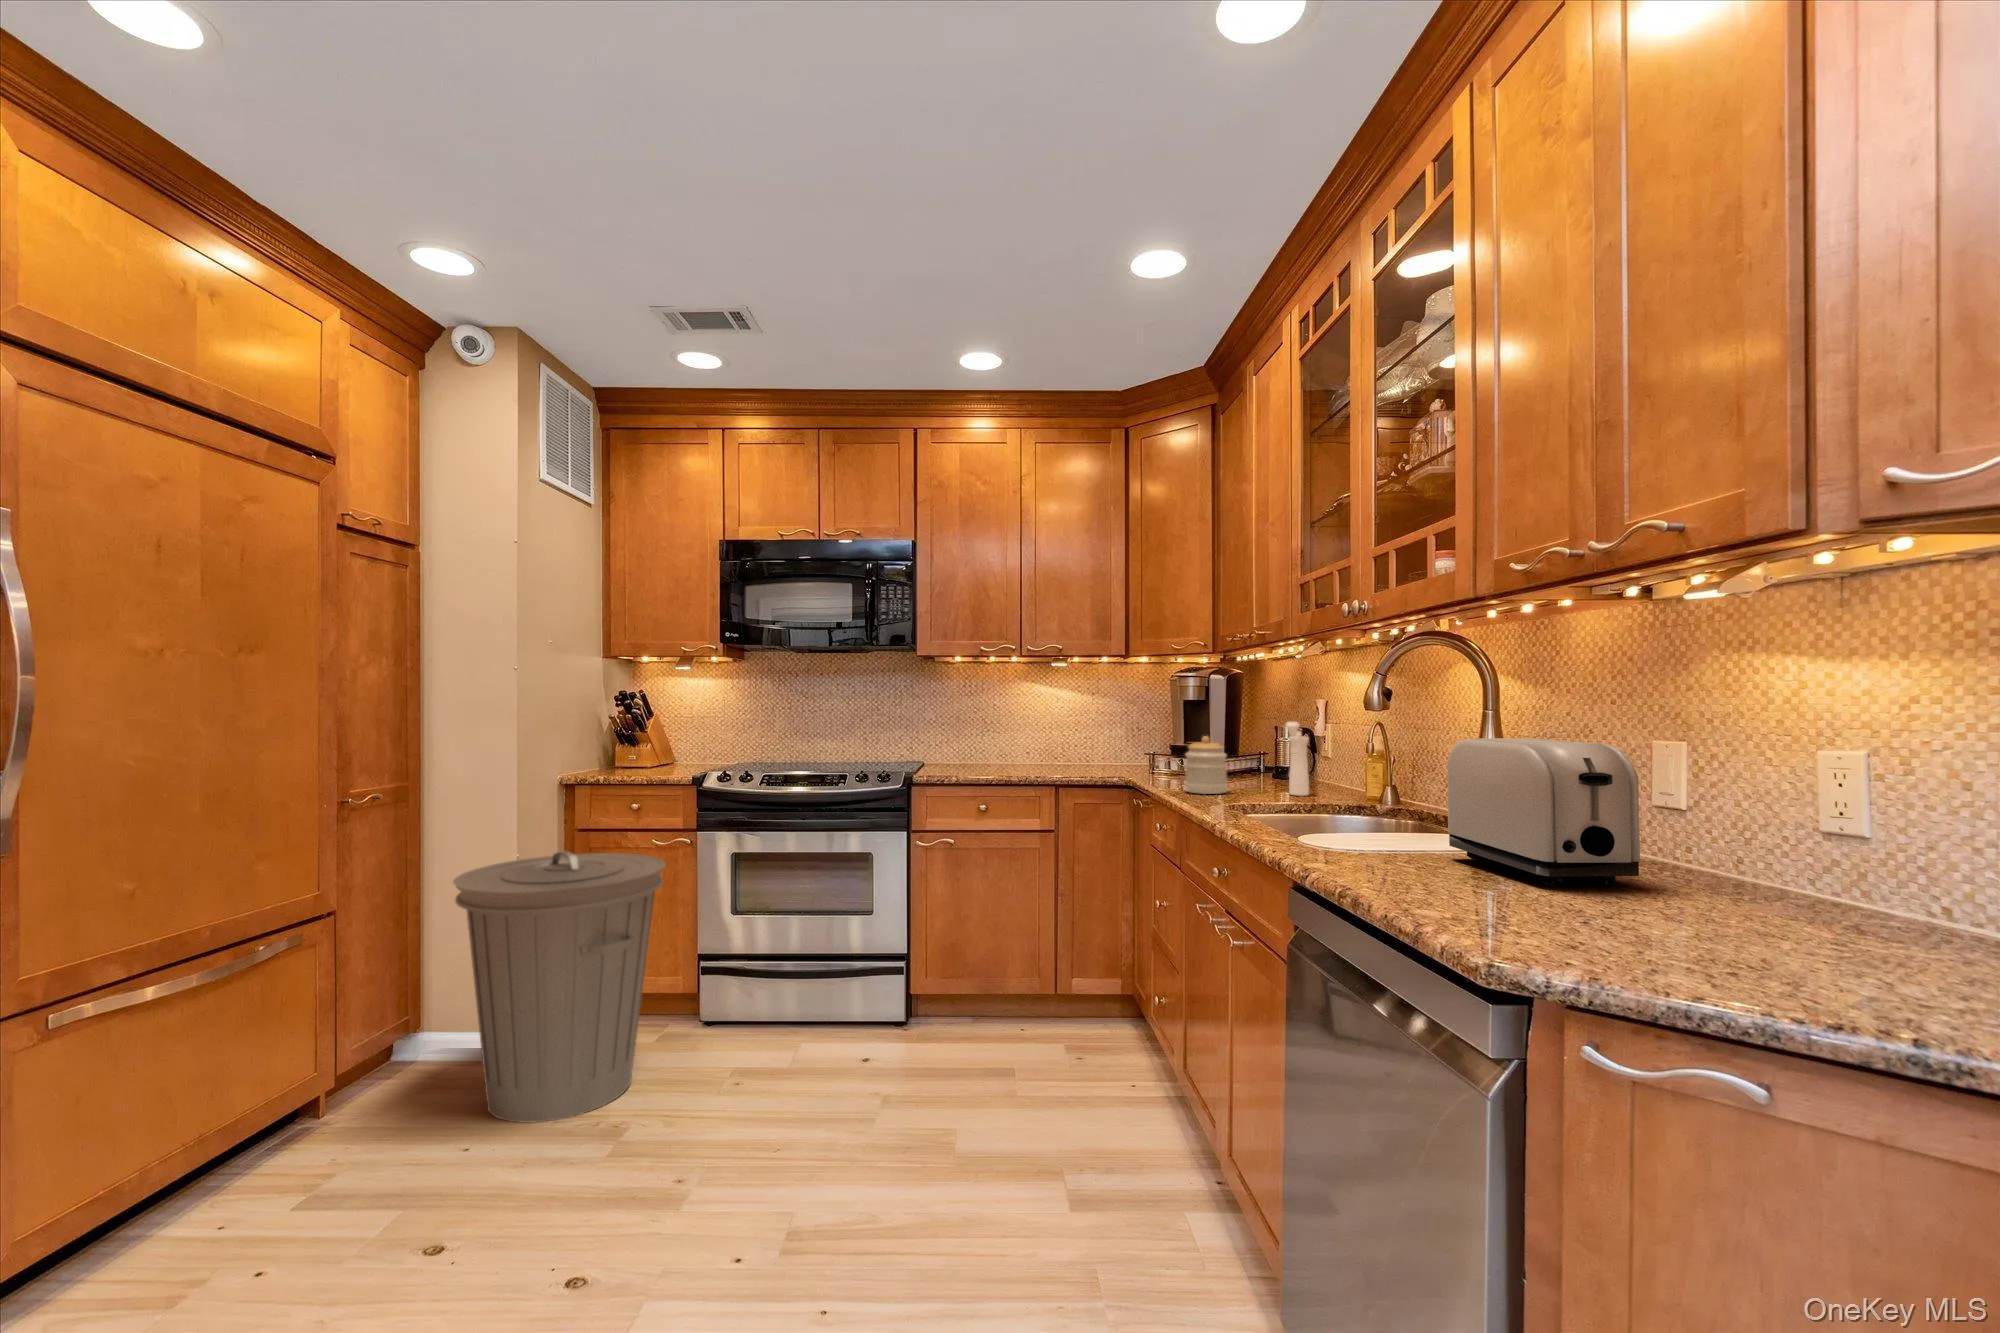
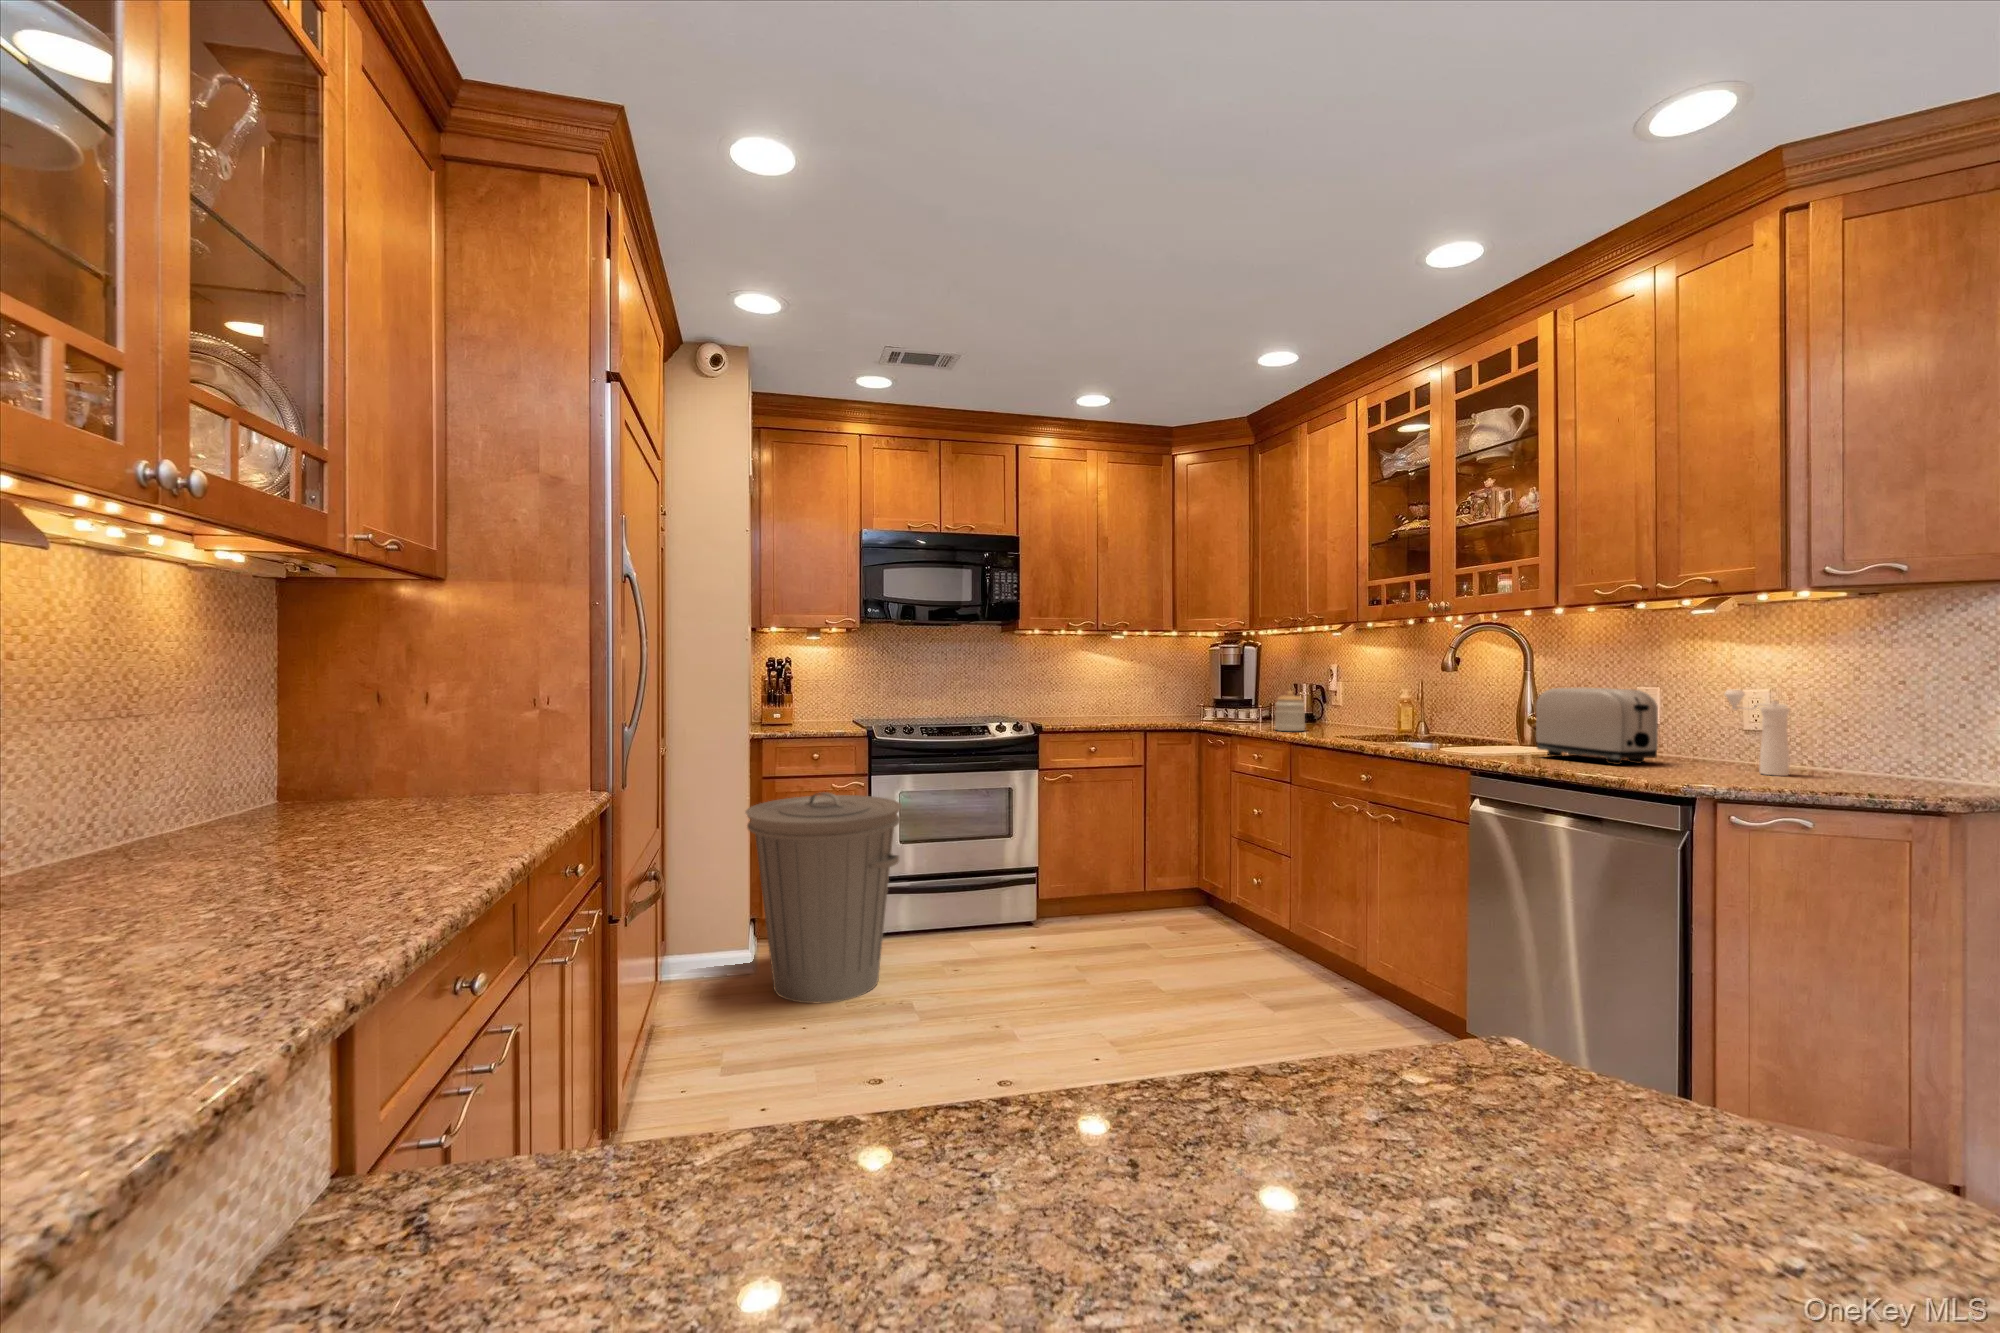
pepper mill: present [1286,722,1309,796] -> present [1725,690,1790,776]

